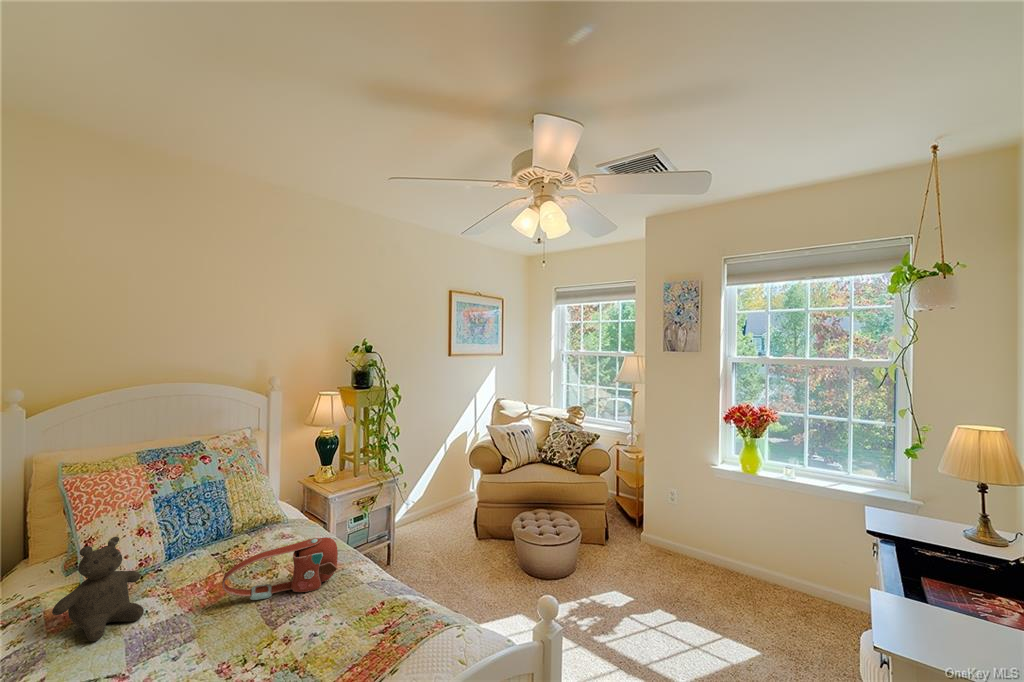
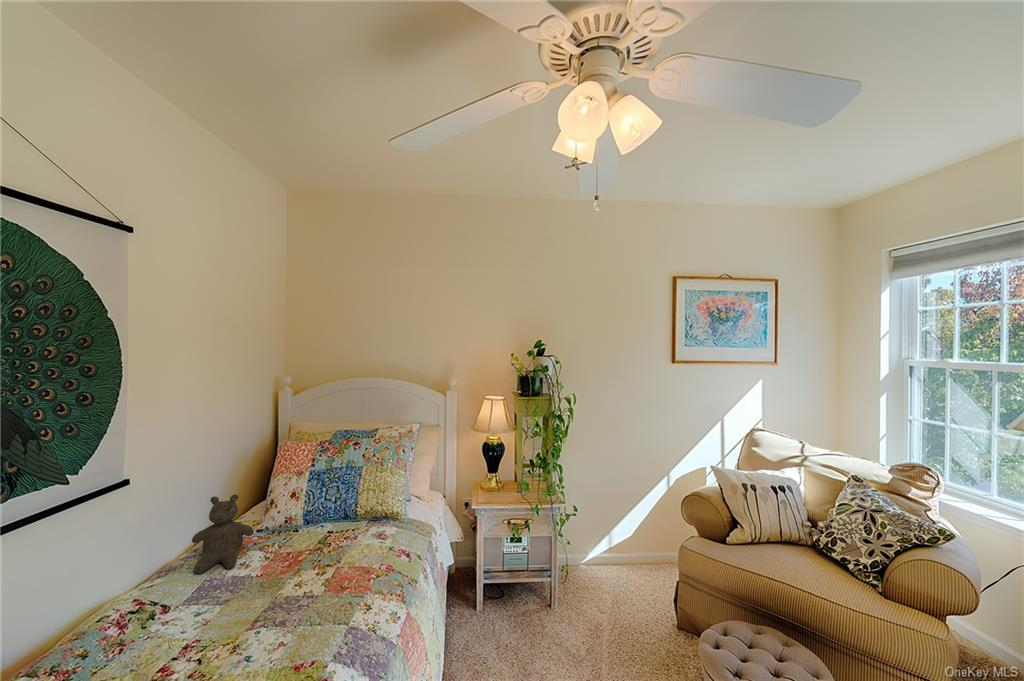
handbag: present [222,537,338,600] -> none [259,548,353,609]

